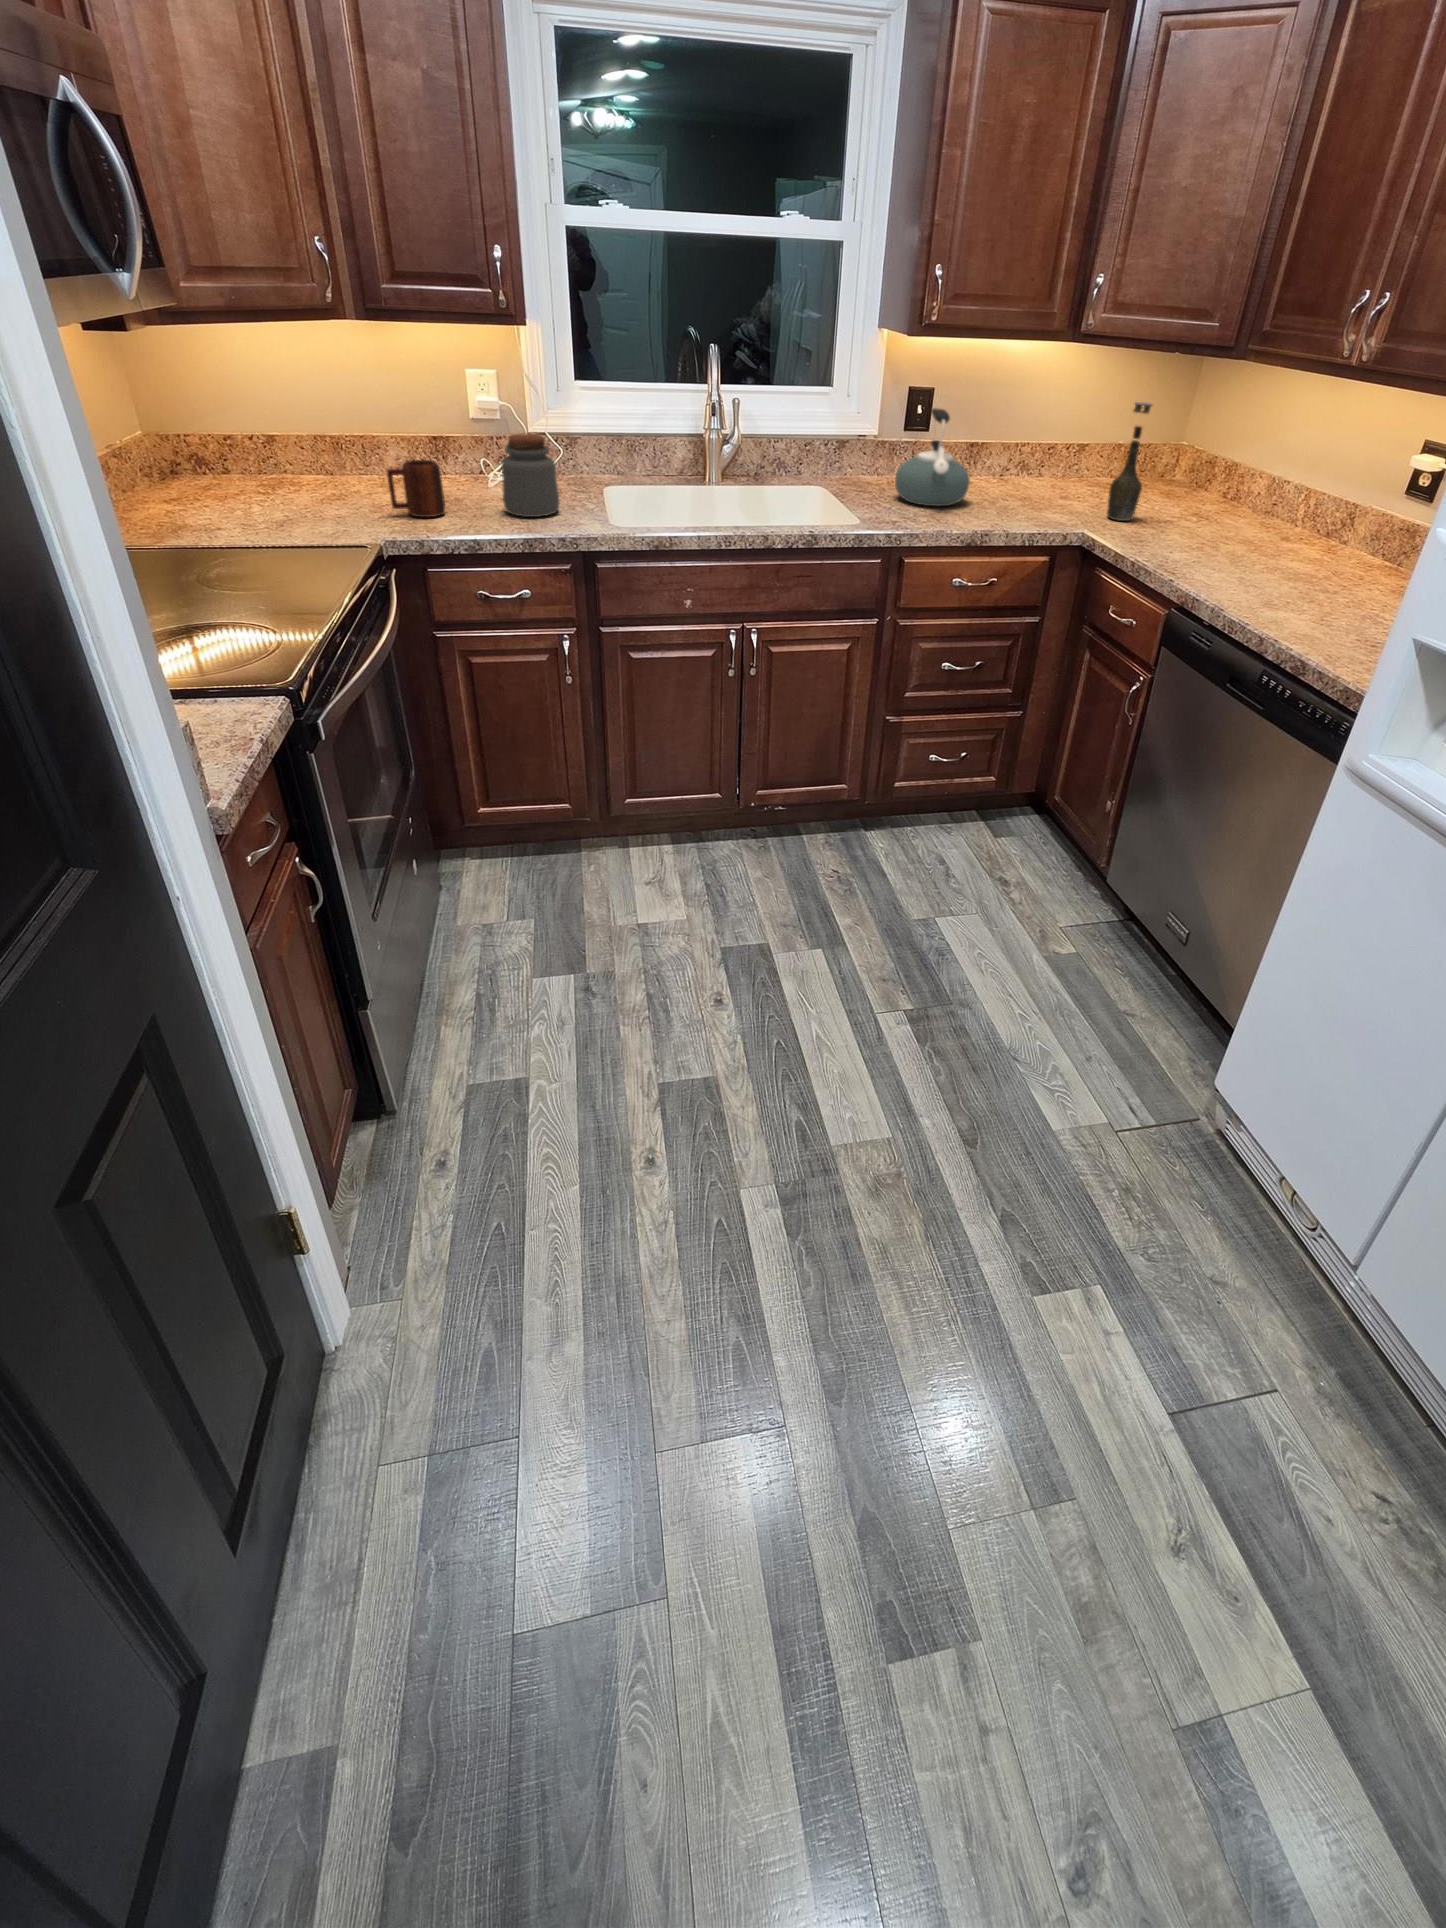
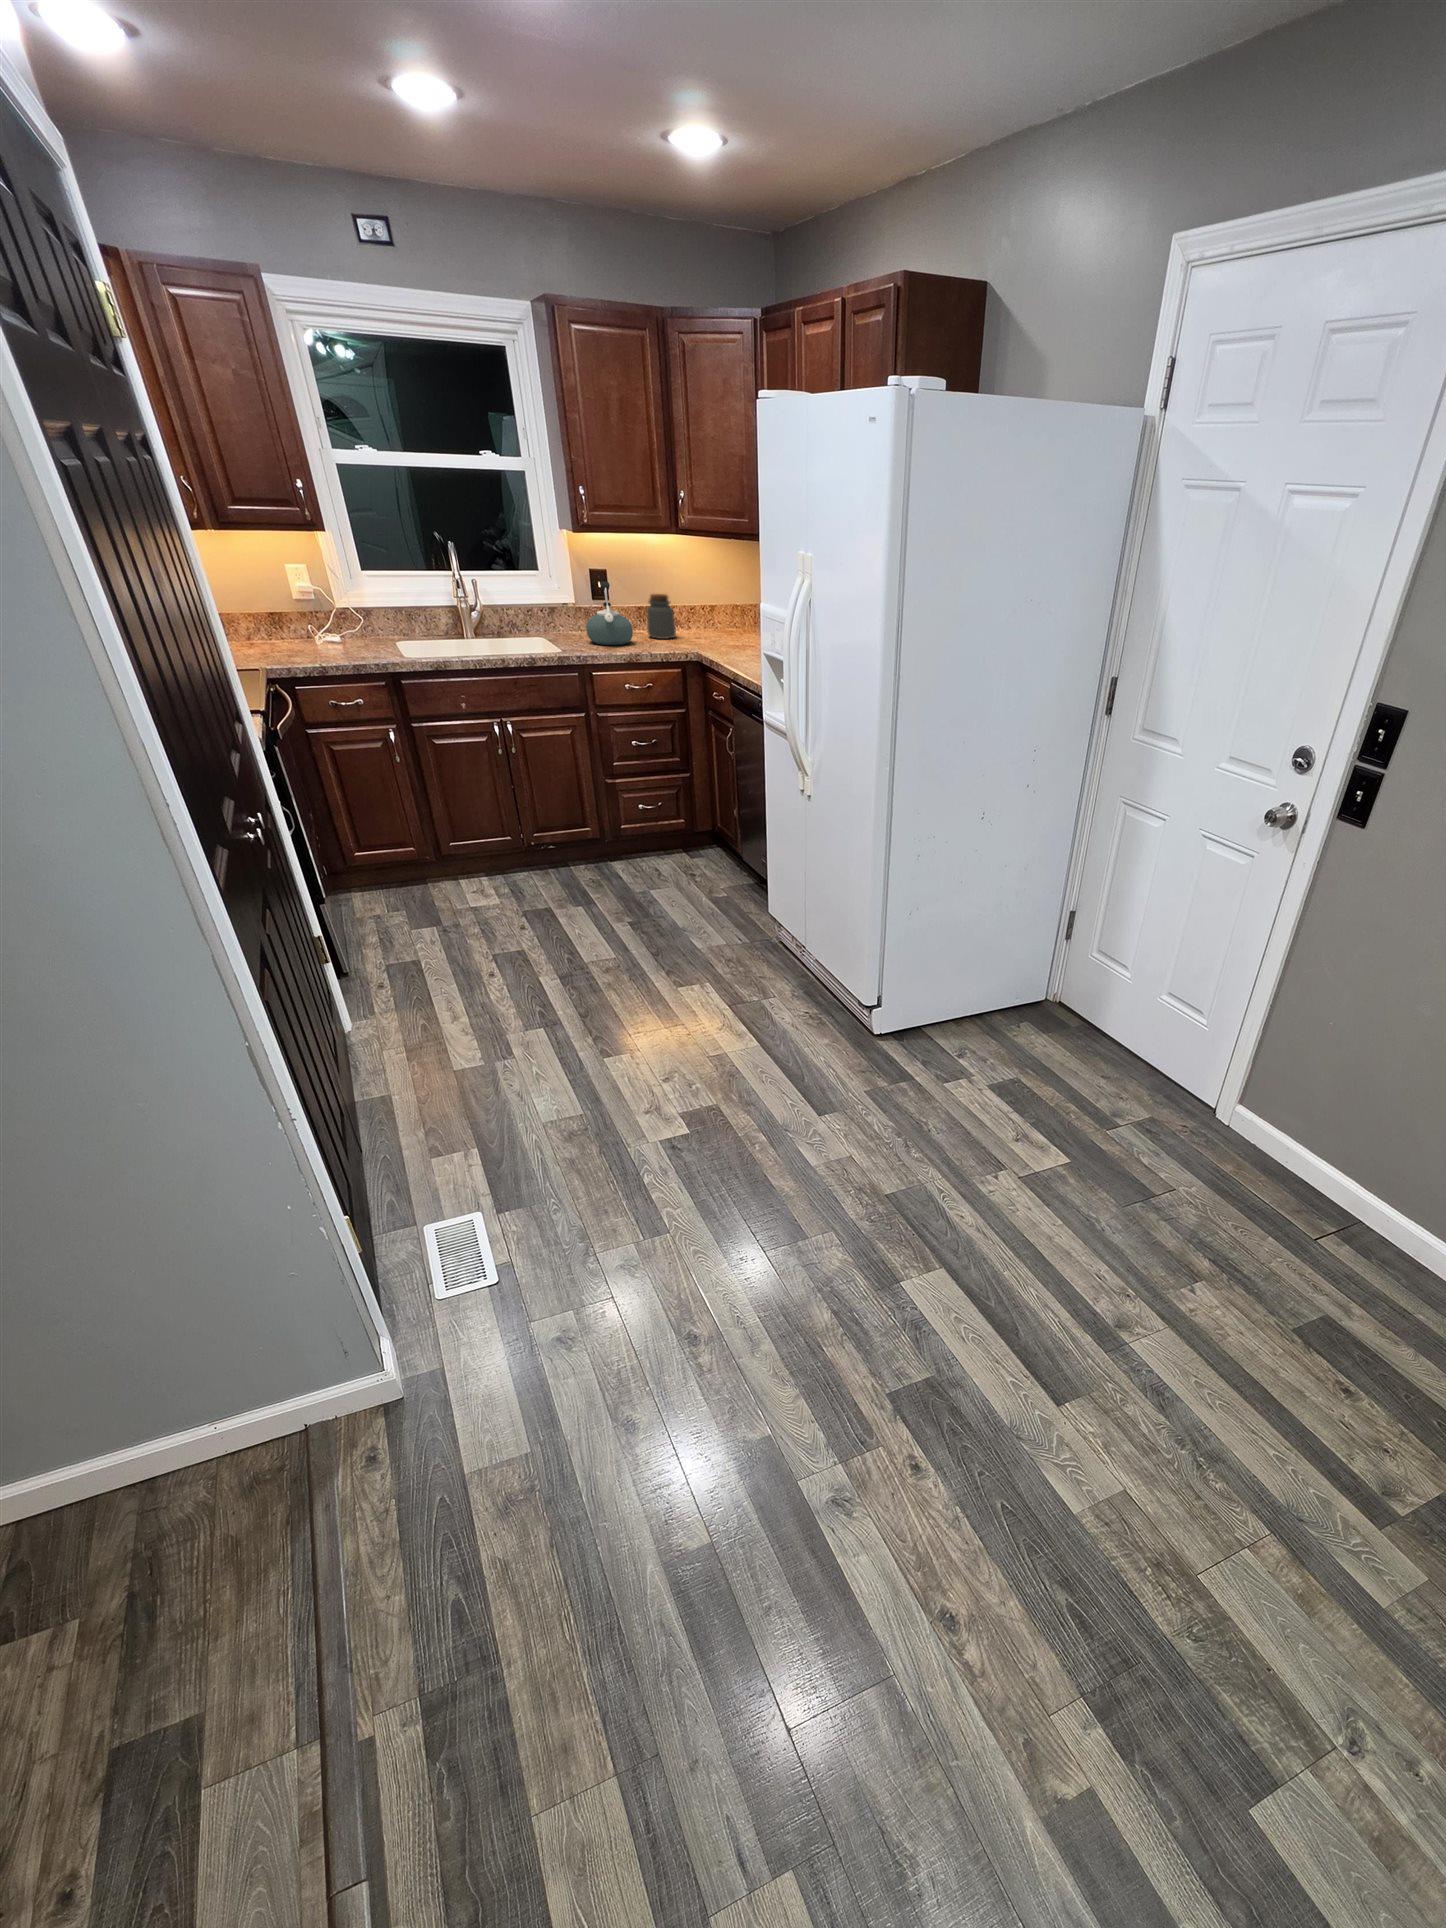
bottle: present [1107,402,1152,521] -> none [715,572,733,648]
jar: present [501,434,559,517] -> present [647,594,676,639]
mug: present [387,460,445,517] -> none [255,622,297,658]

